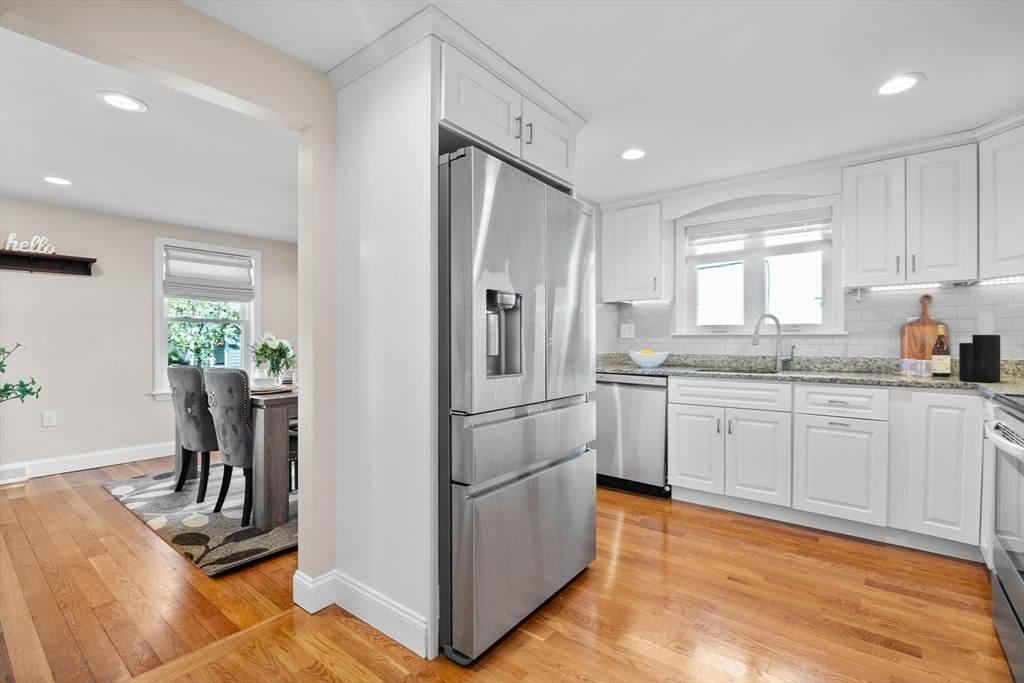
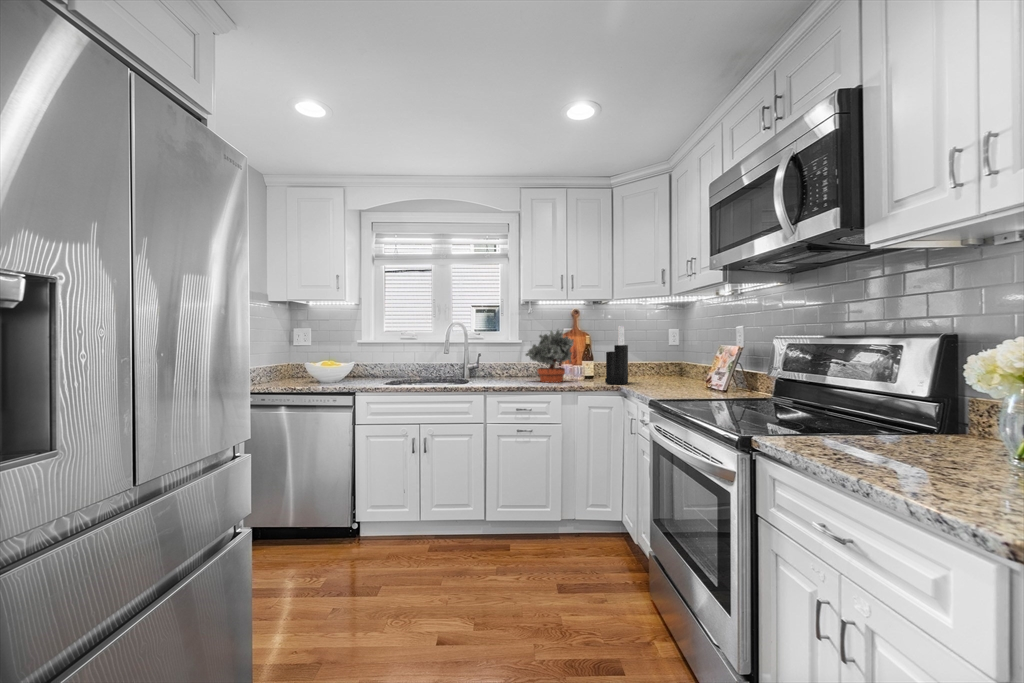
potted plant: none [846,317,914,377] -> present [526,330,574,383]

